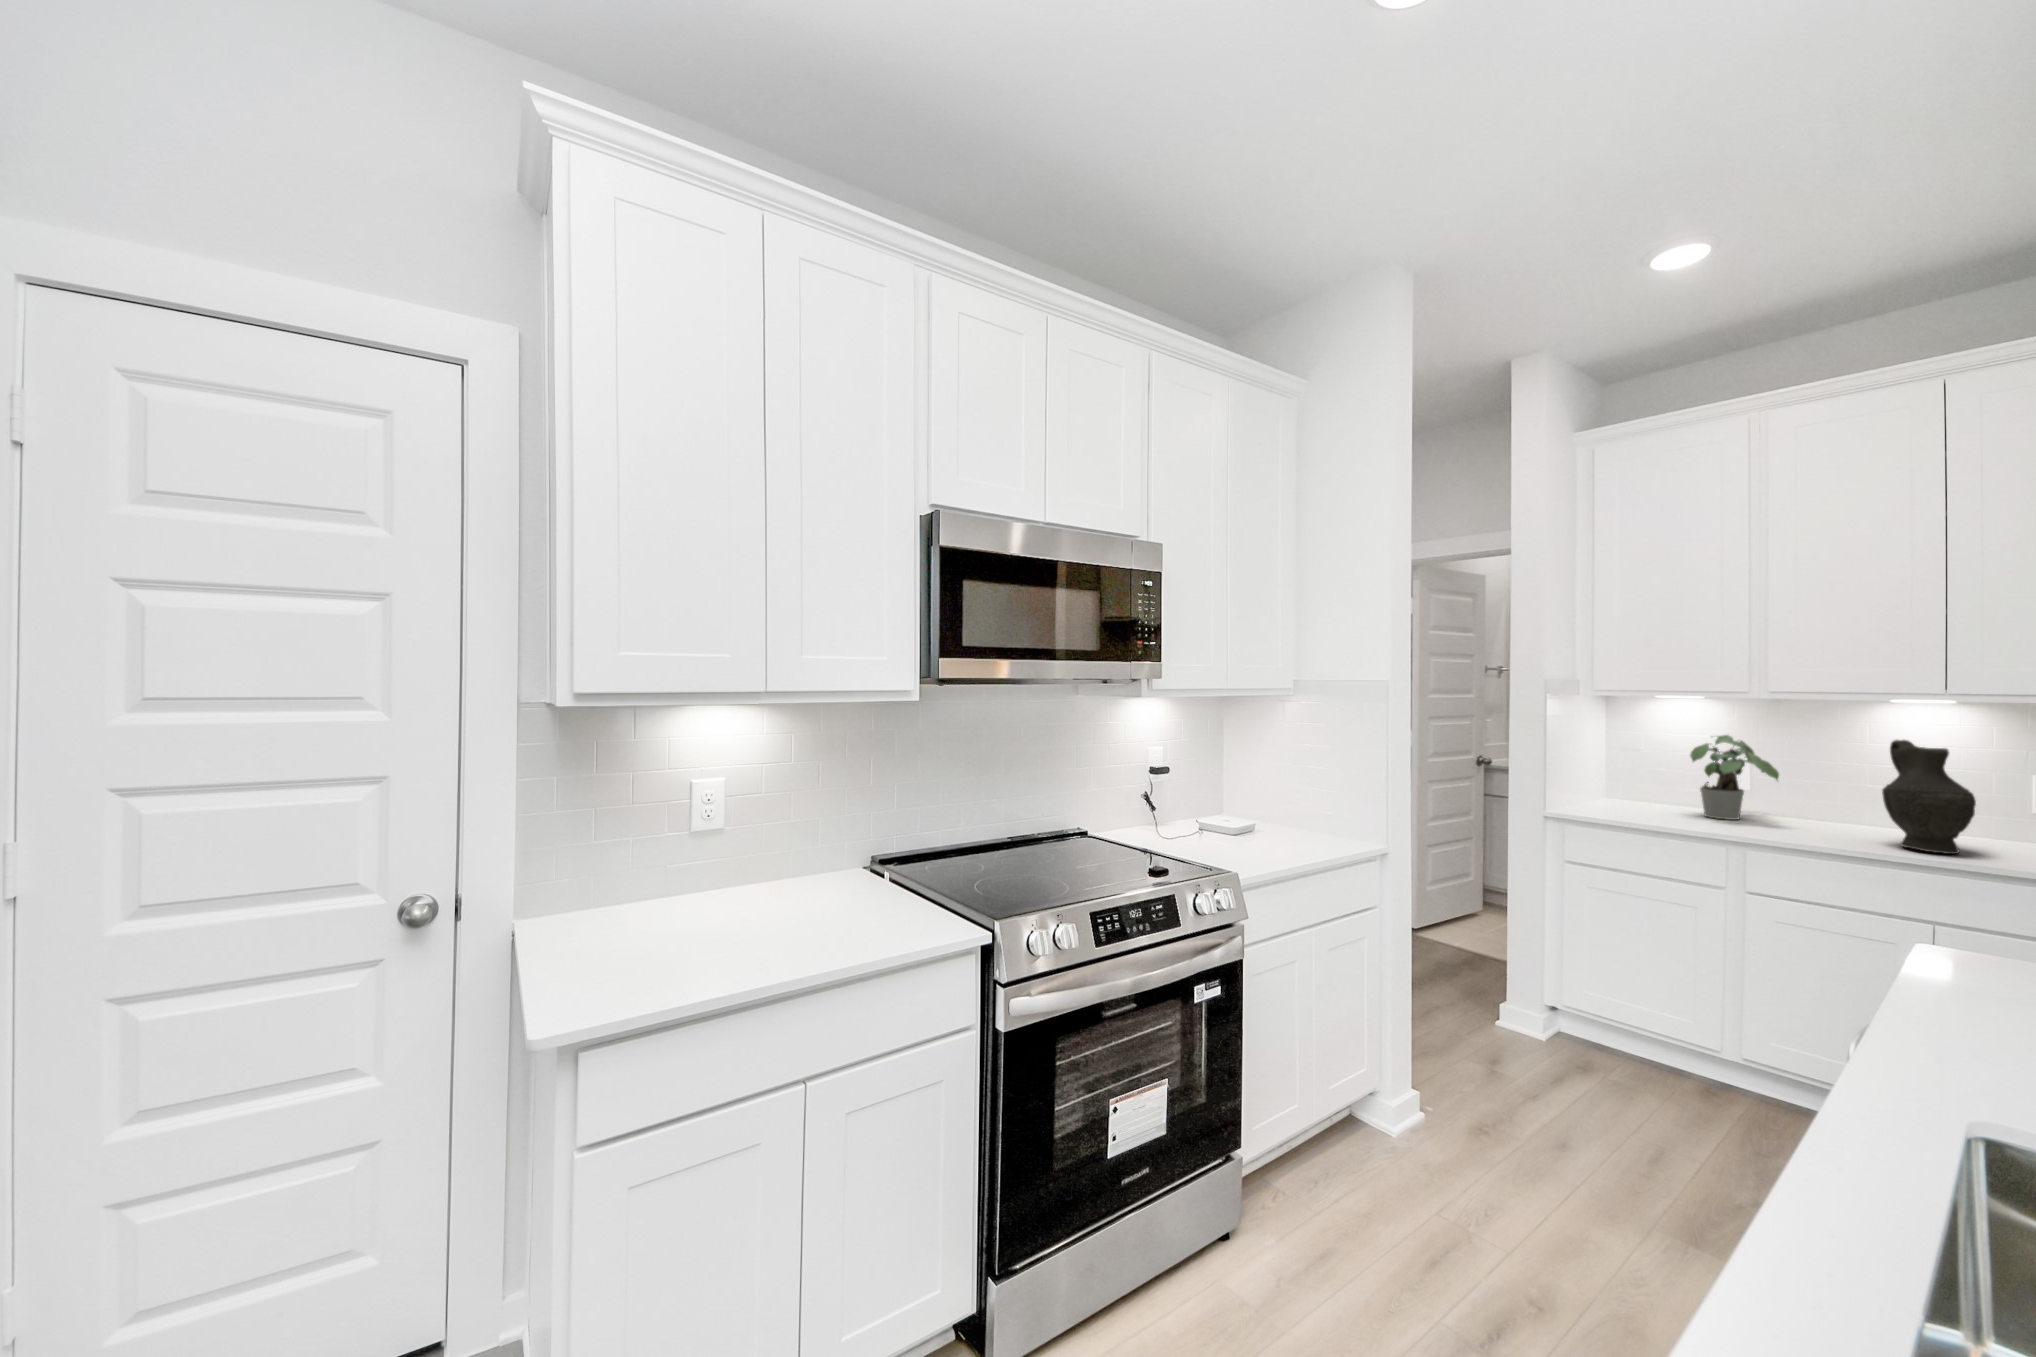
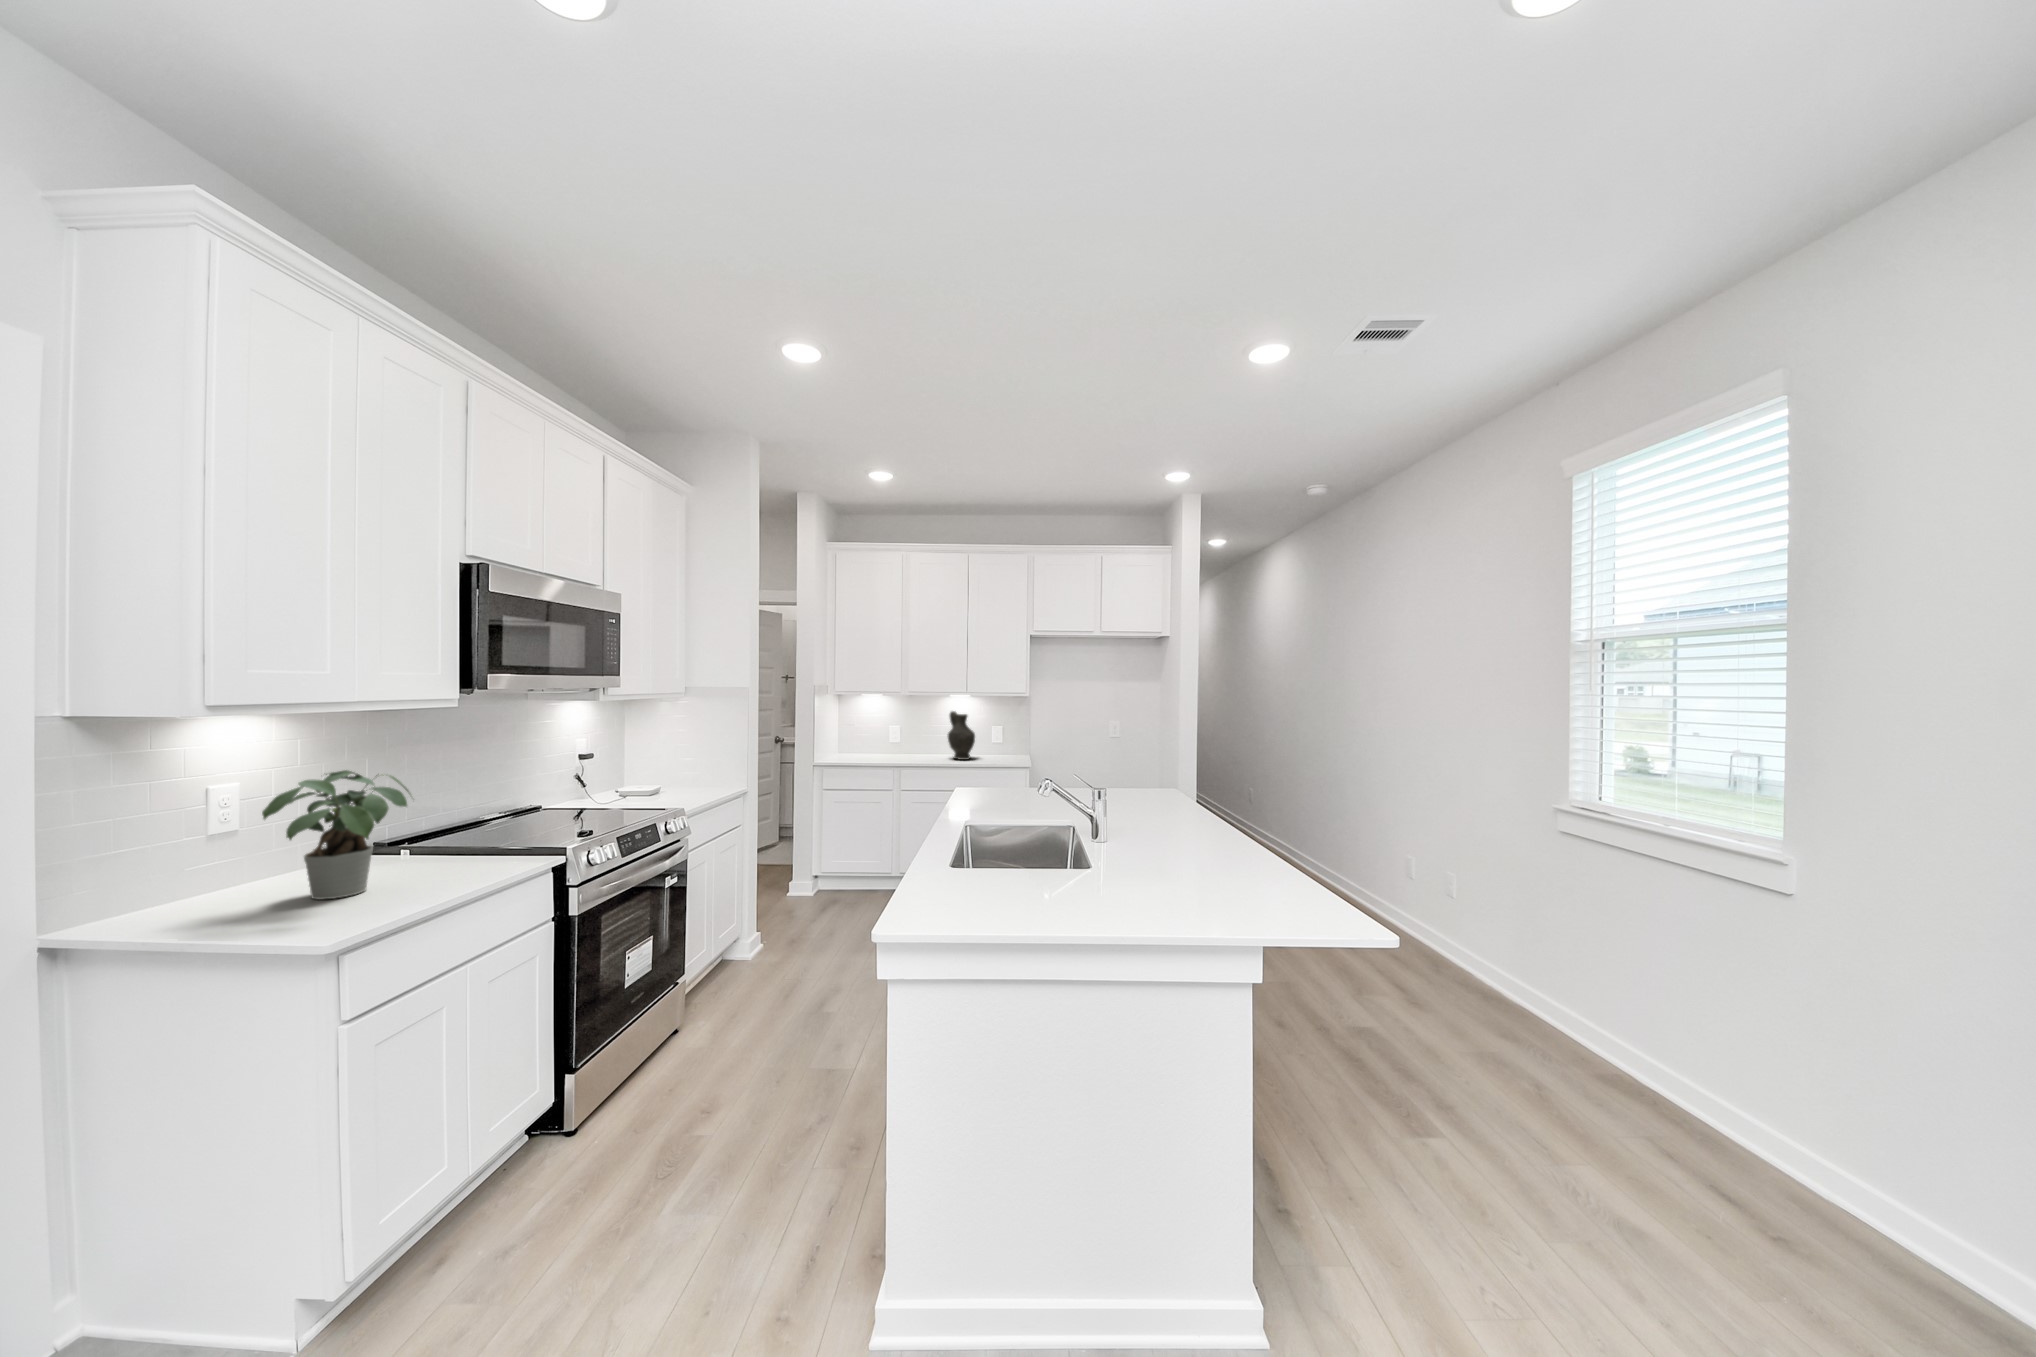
potted plant: present [1690,735,1779,820] -> present [262,770,409,900]

